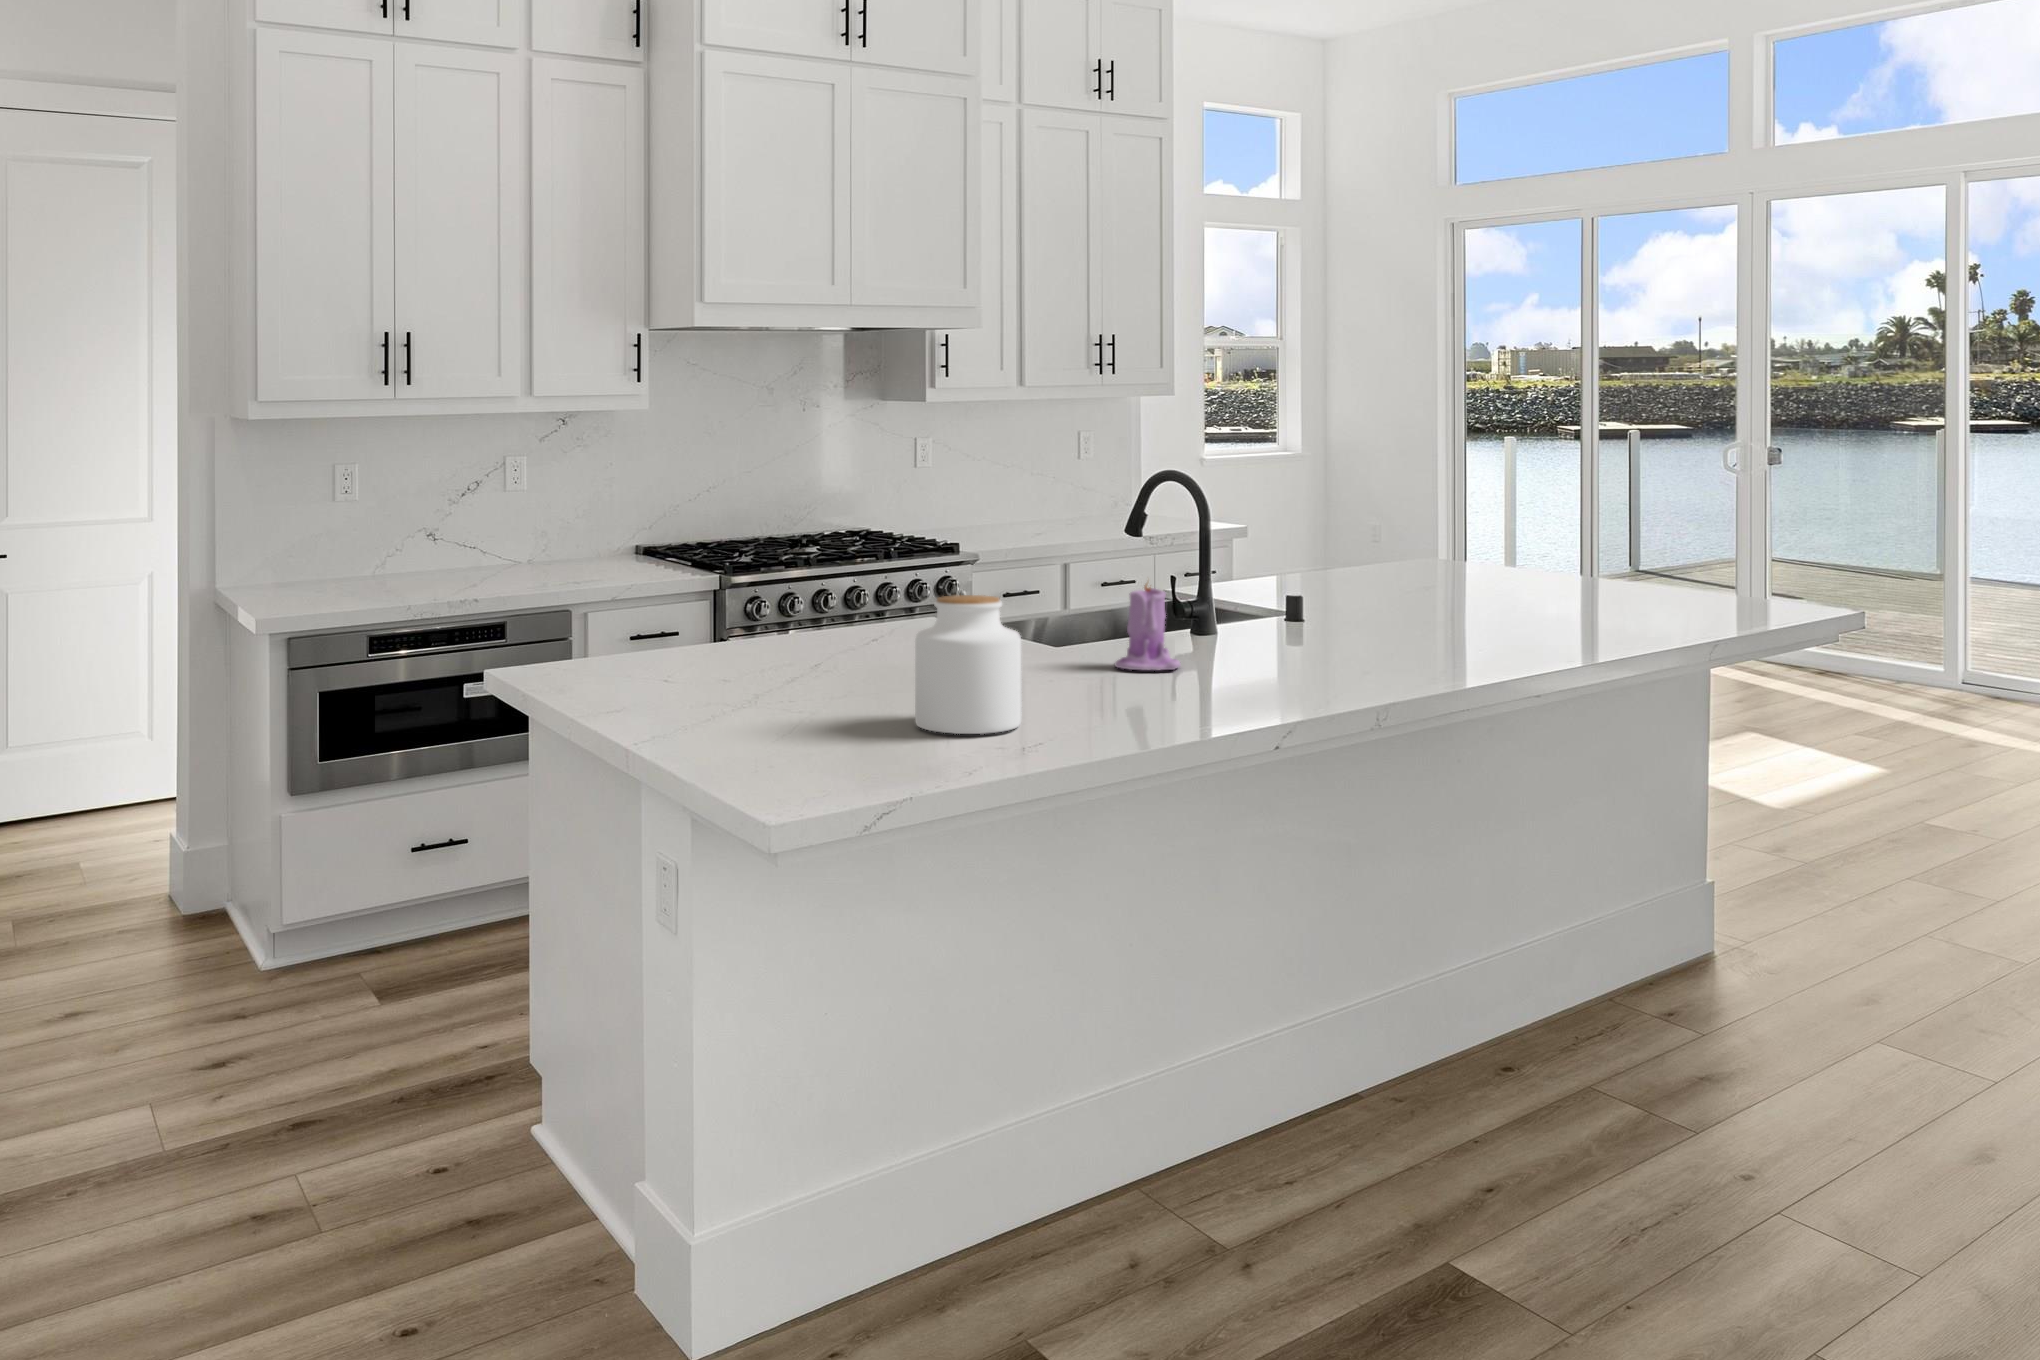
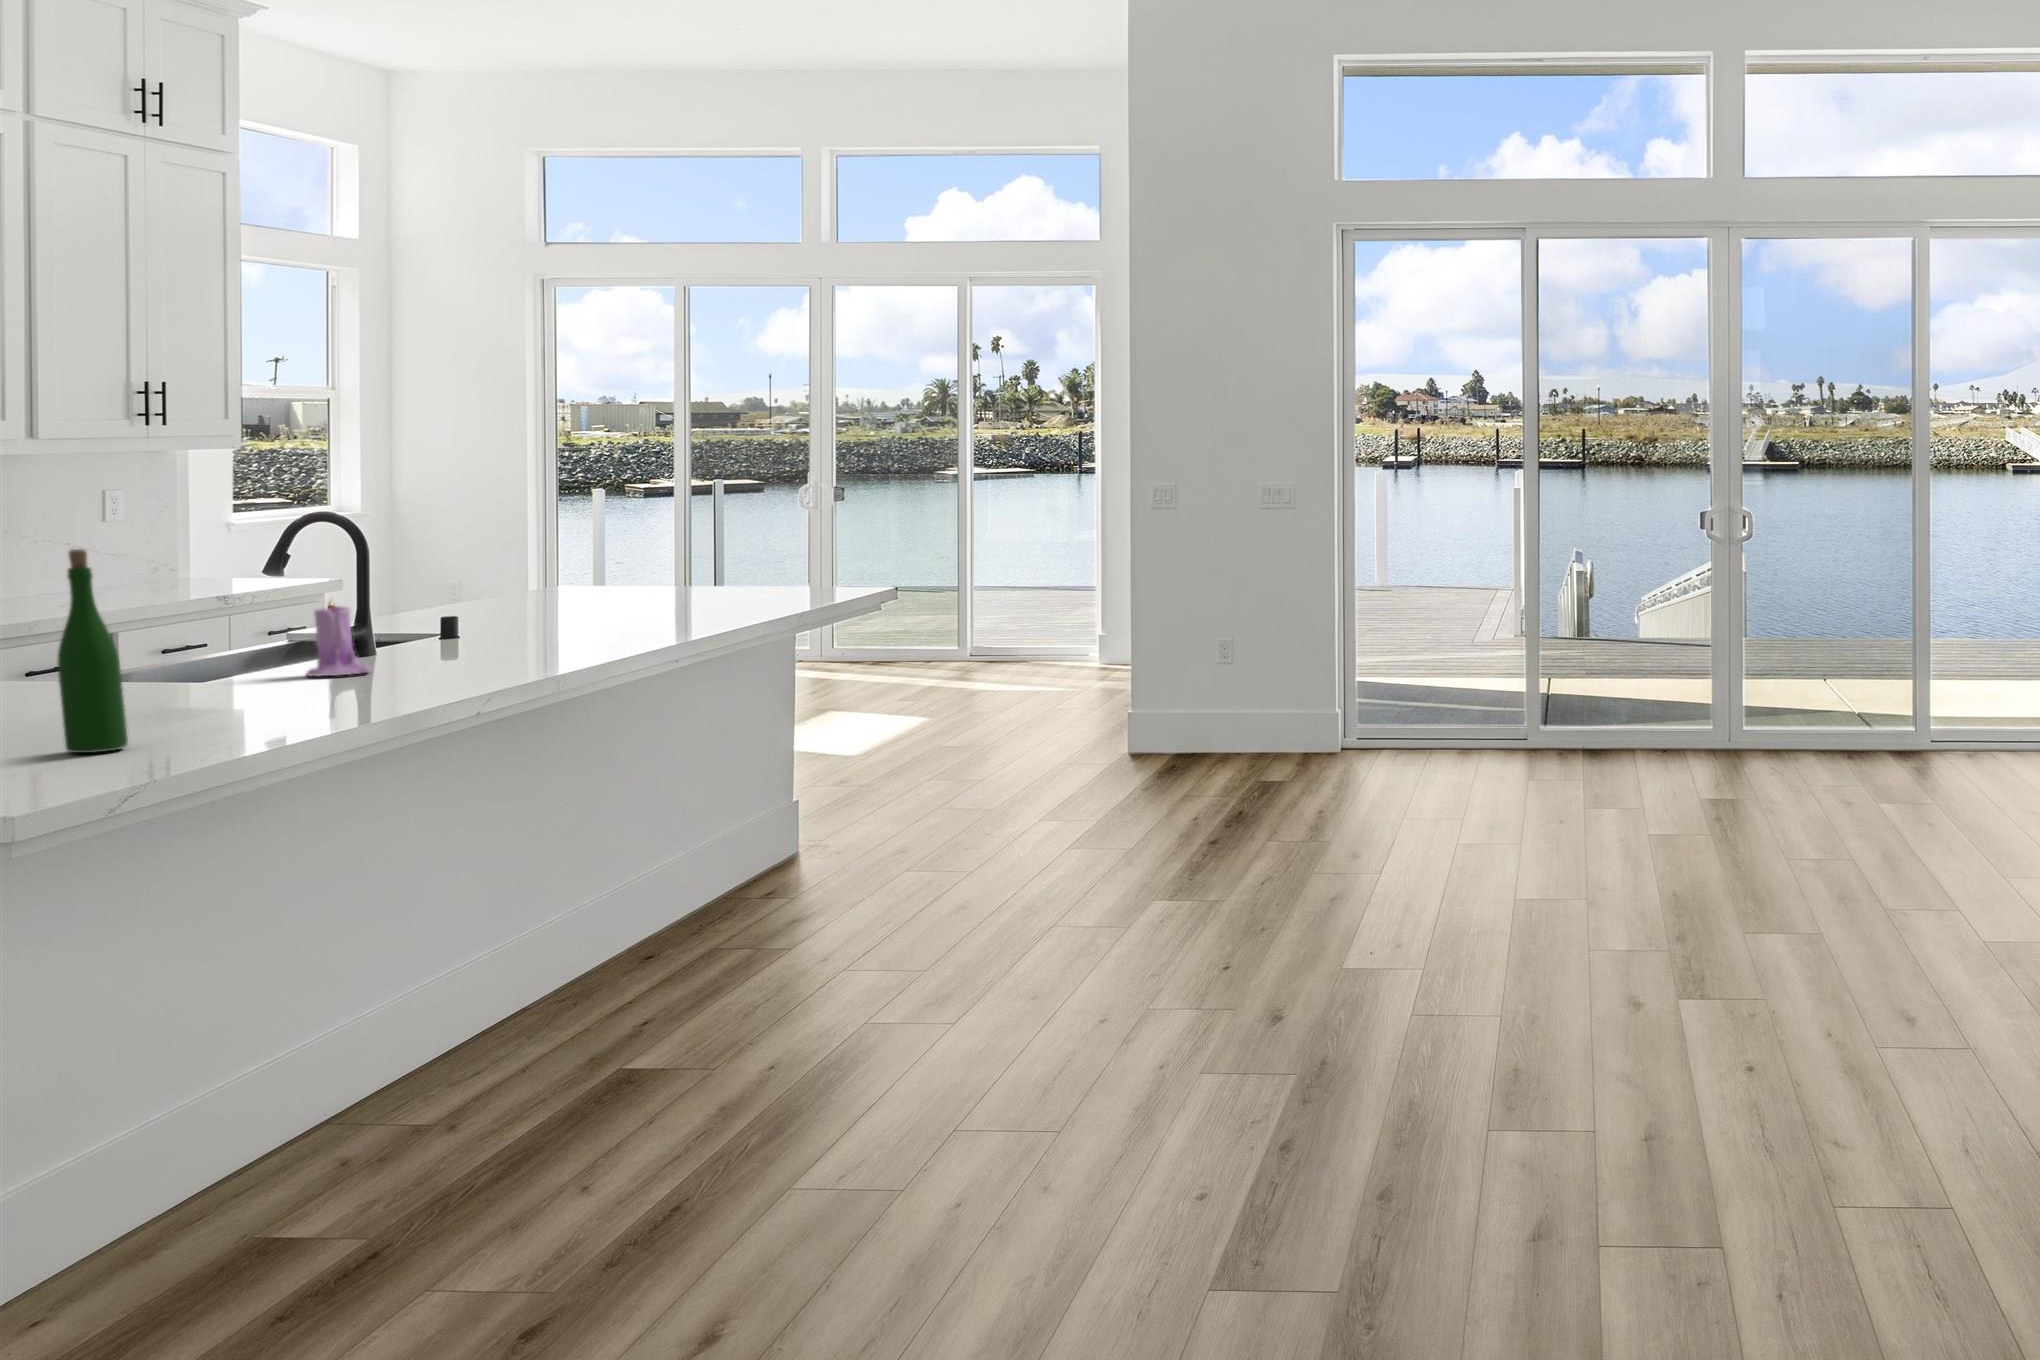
wine bottle: none [786,534,848,779] -> present [58,549,128,753]
jar: present [915,595,1021,734] -> none [144,606,259,721]

